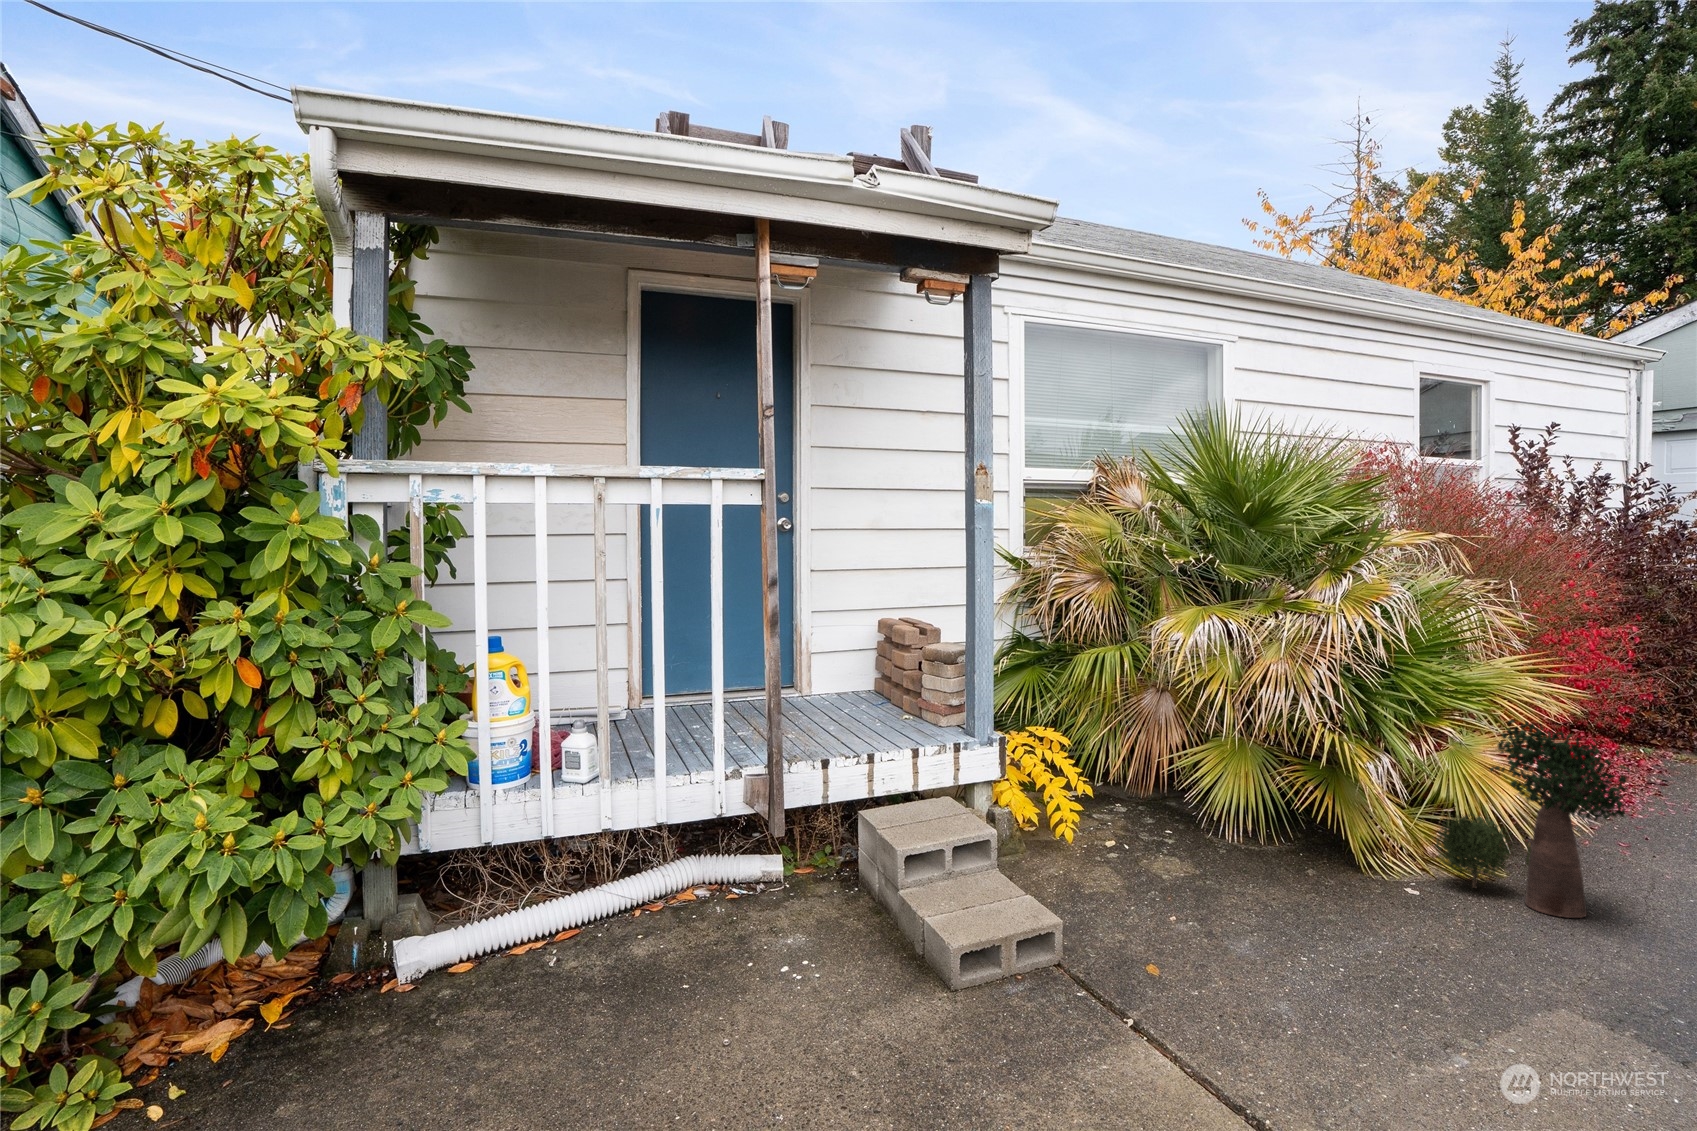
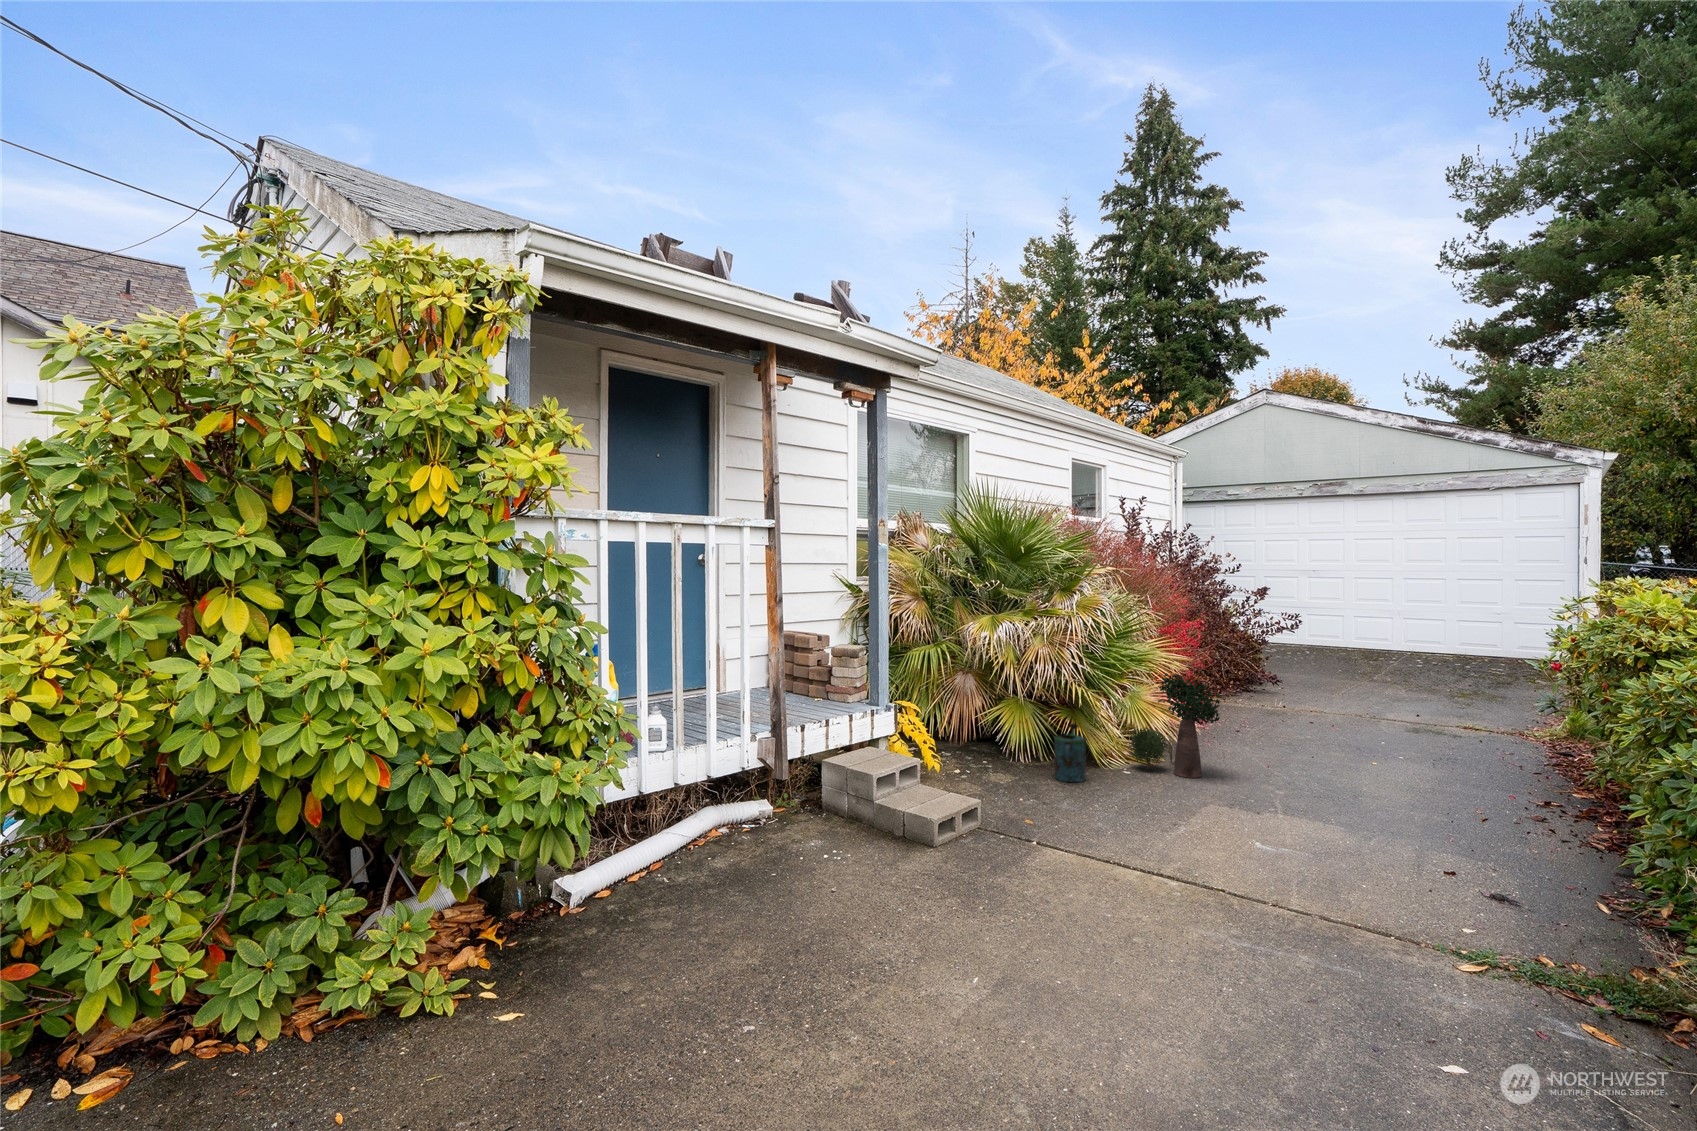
watering can: none [1275,792,1333,894] -> present [1055,723,1086,782]

